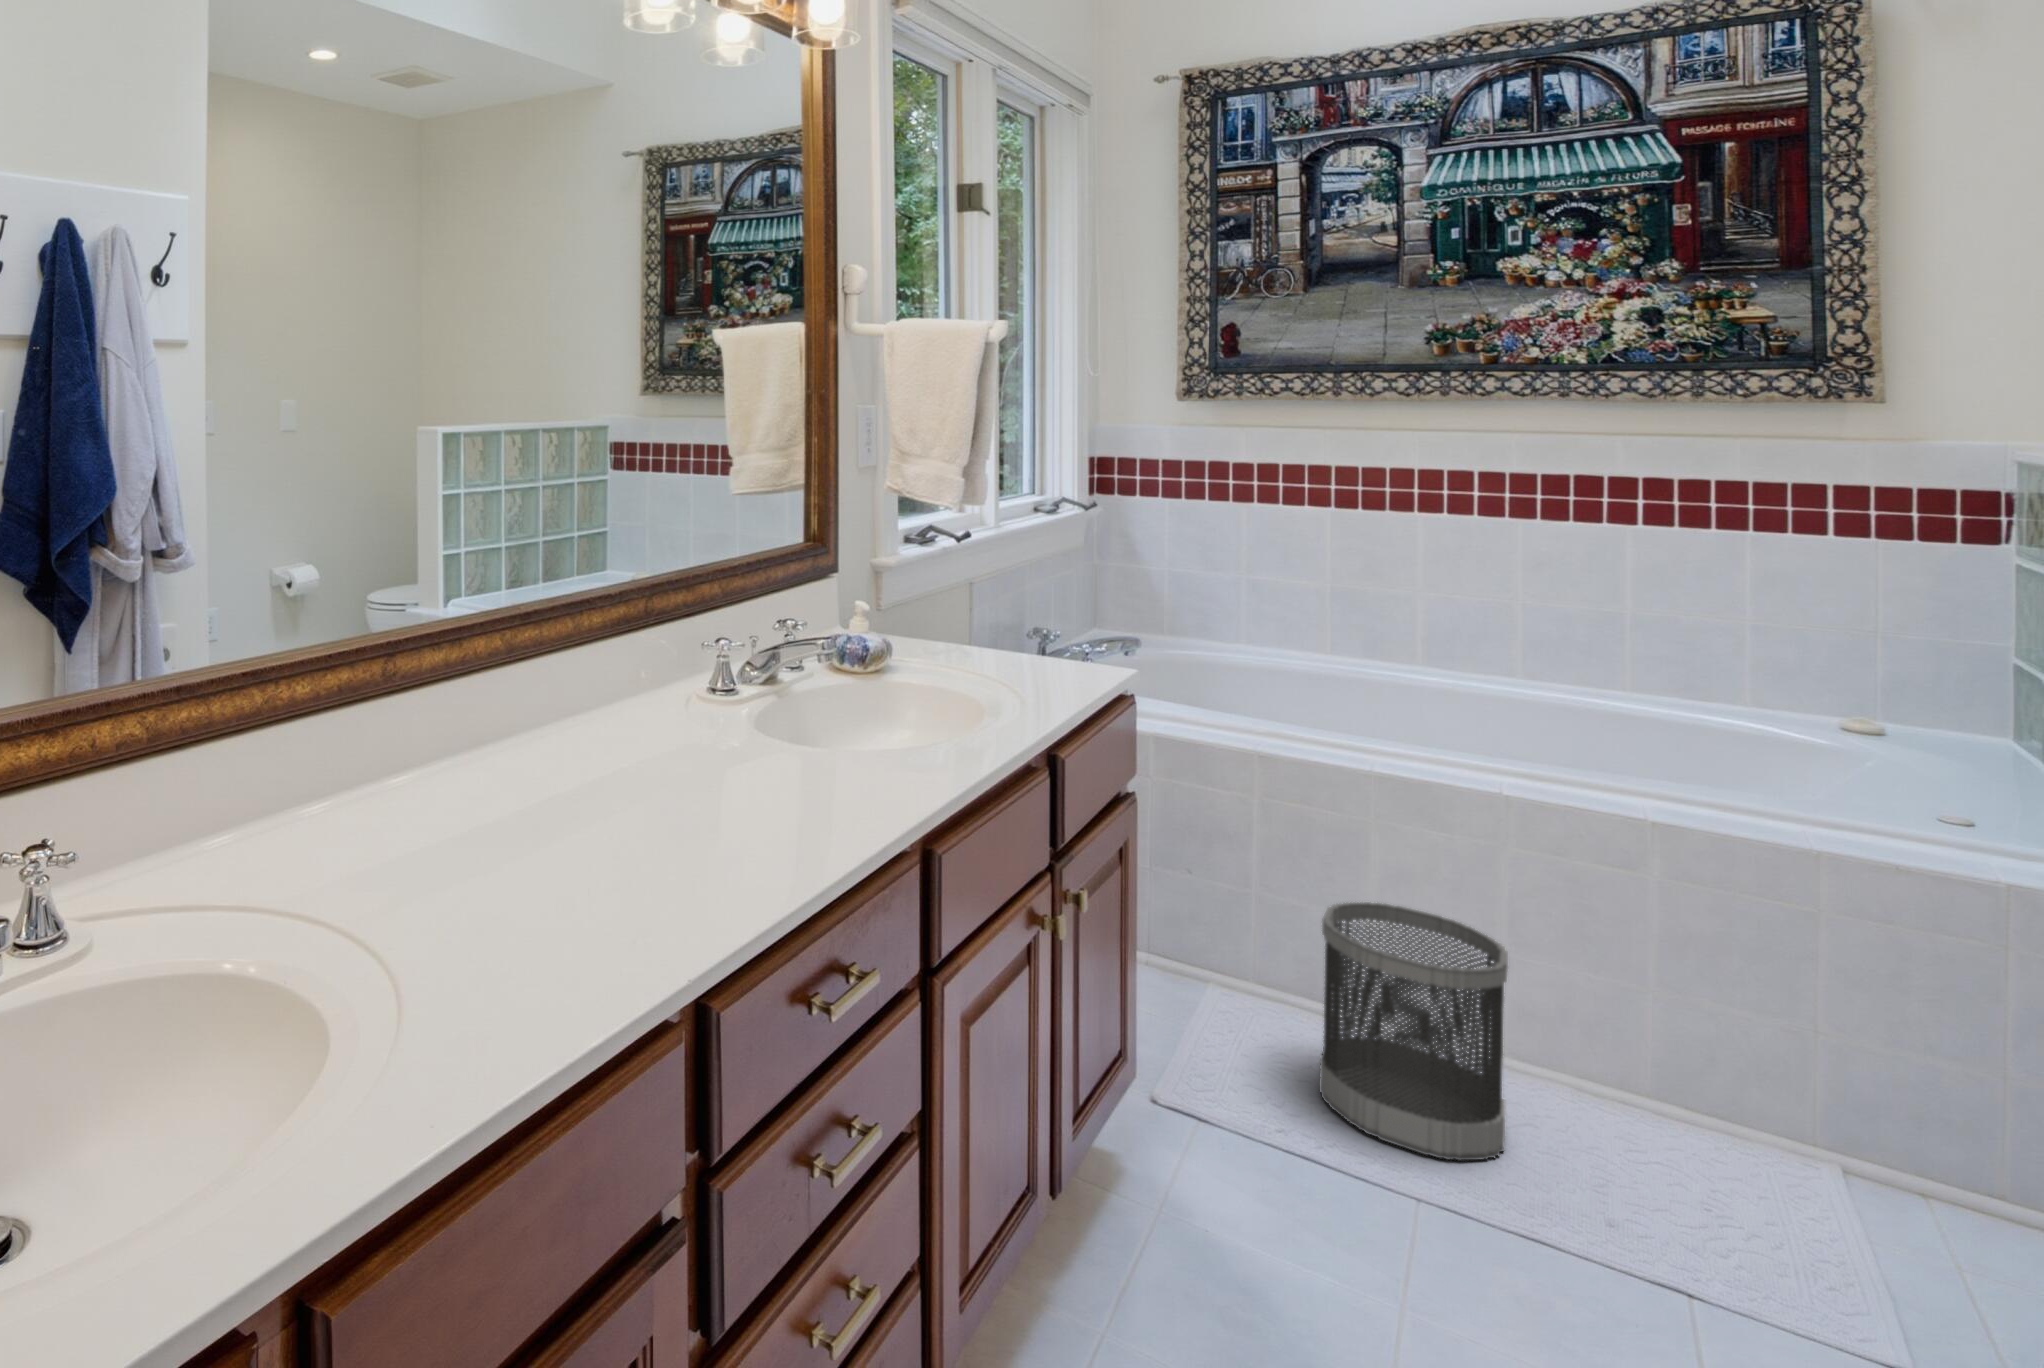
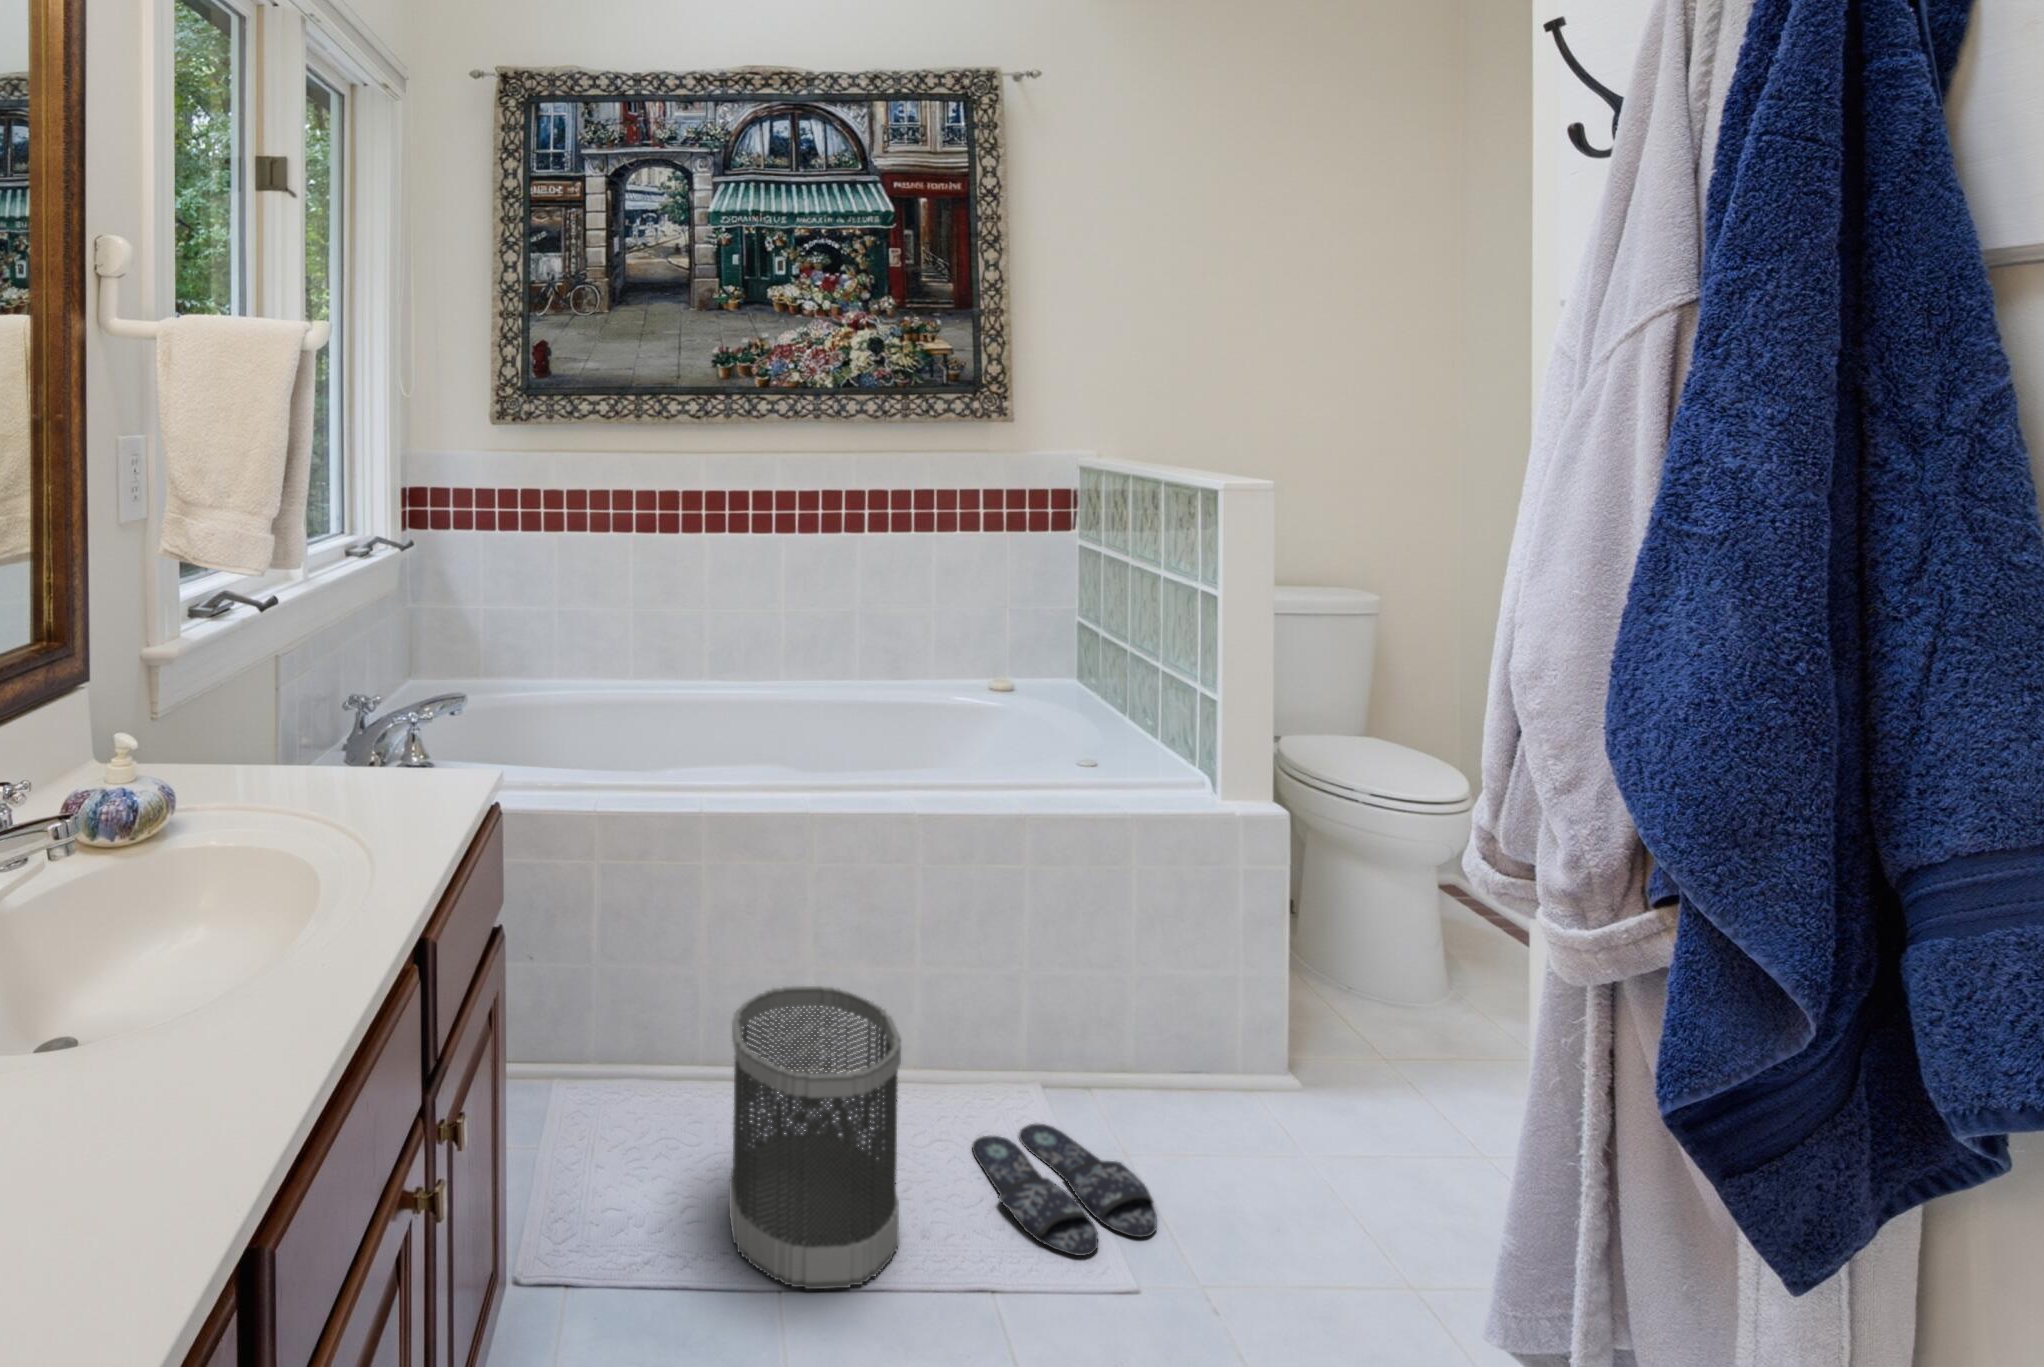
slippers: none [1641,1135,1879,1272] -> present [972,1124,1157,1256]

